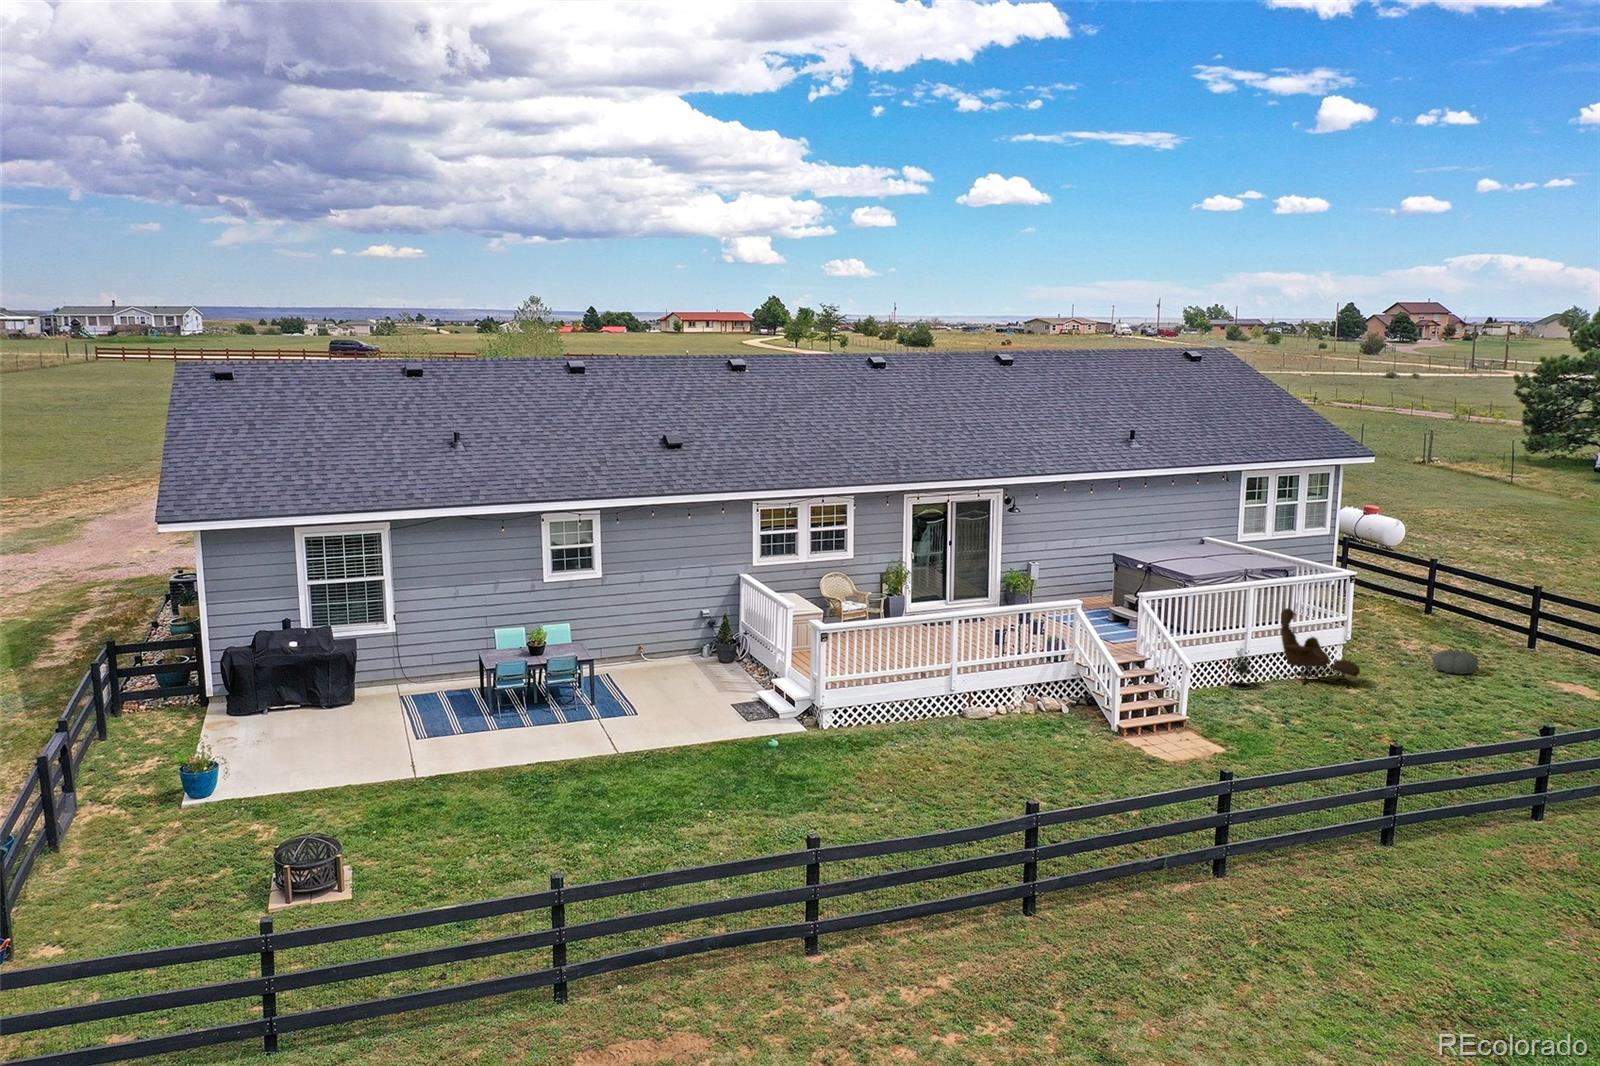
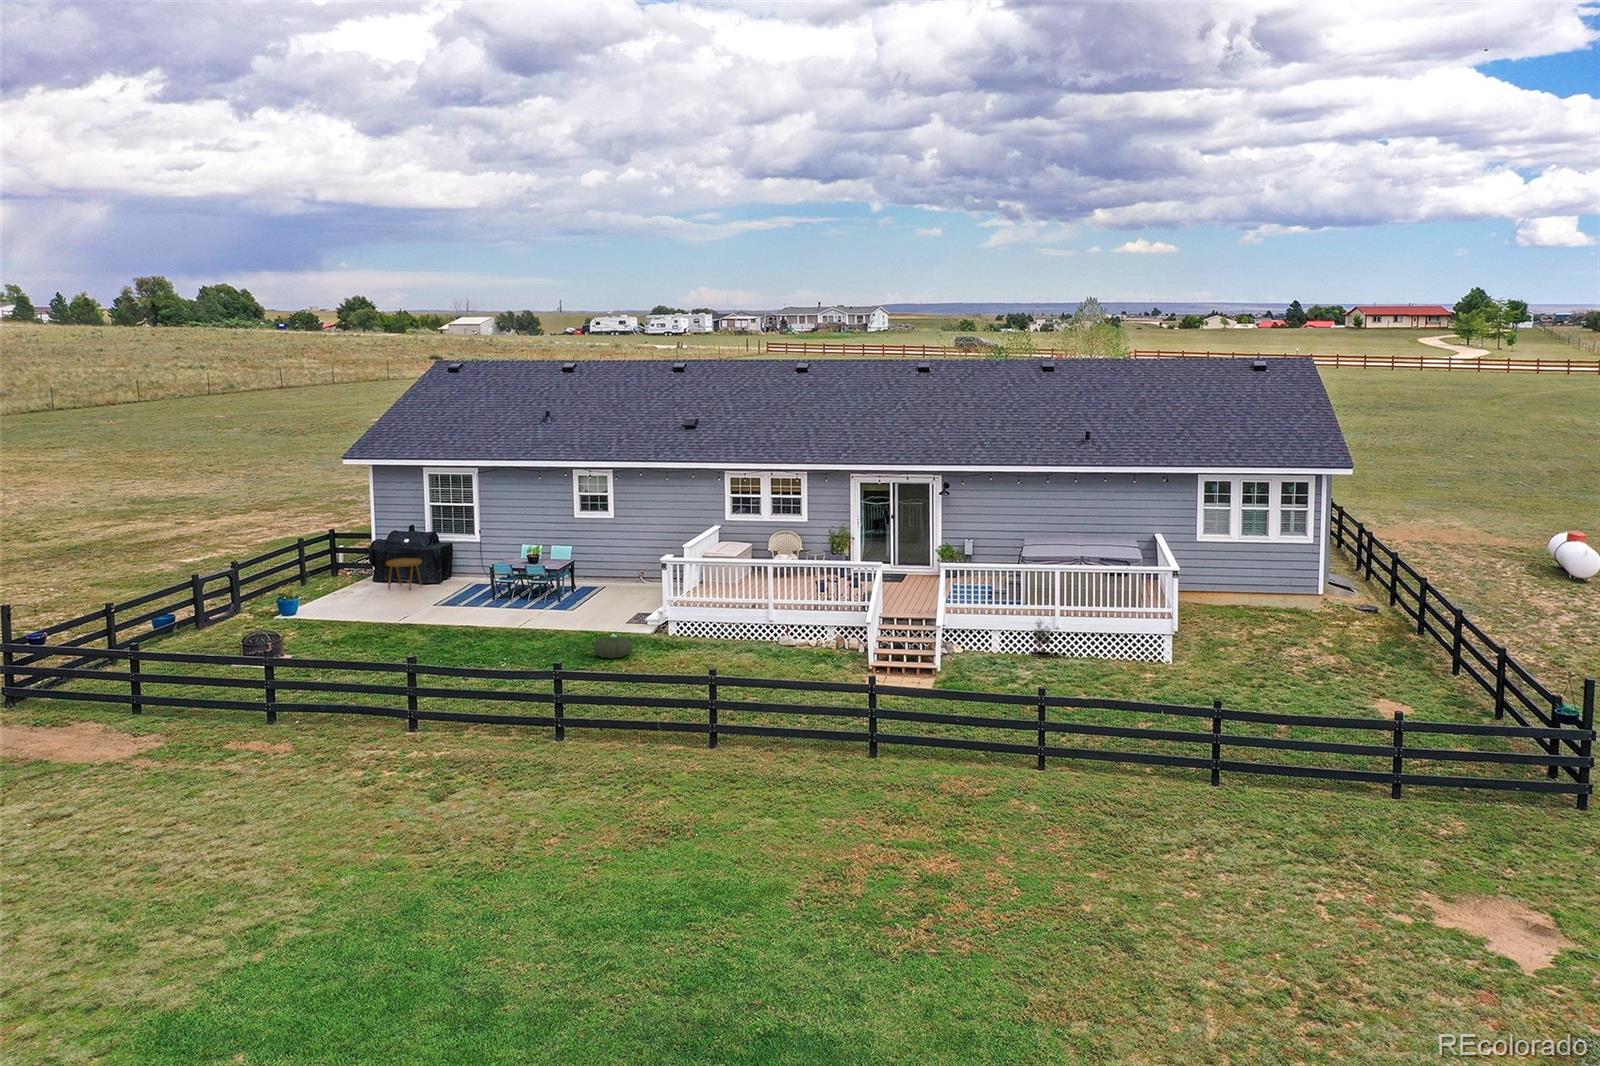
lounge chair: present [1281,608,1360,687] -> none [1086,592,1157,668]
pouf: present [1433,650,1478,674] -> present [593,636,632,658]
side table: none [289,667,344,720] -> present [386,558,422,589]

